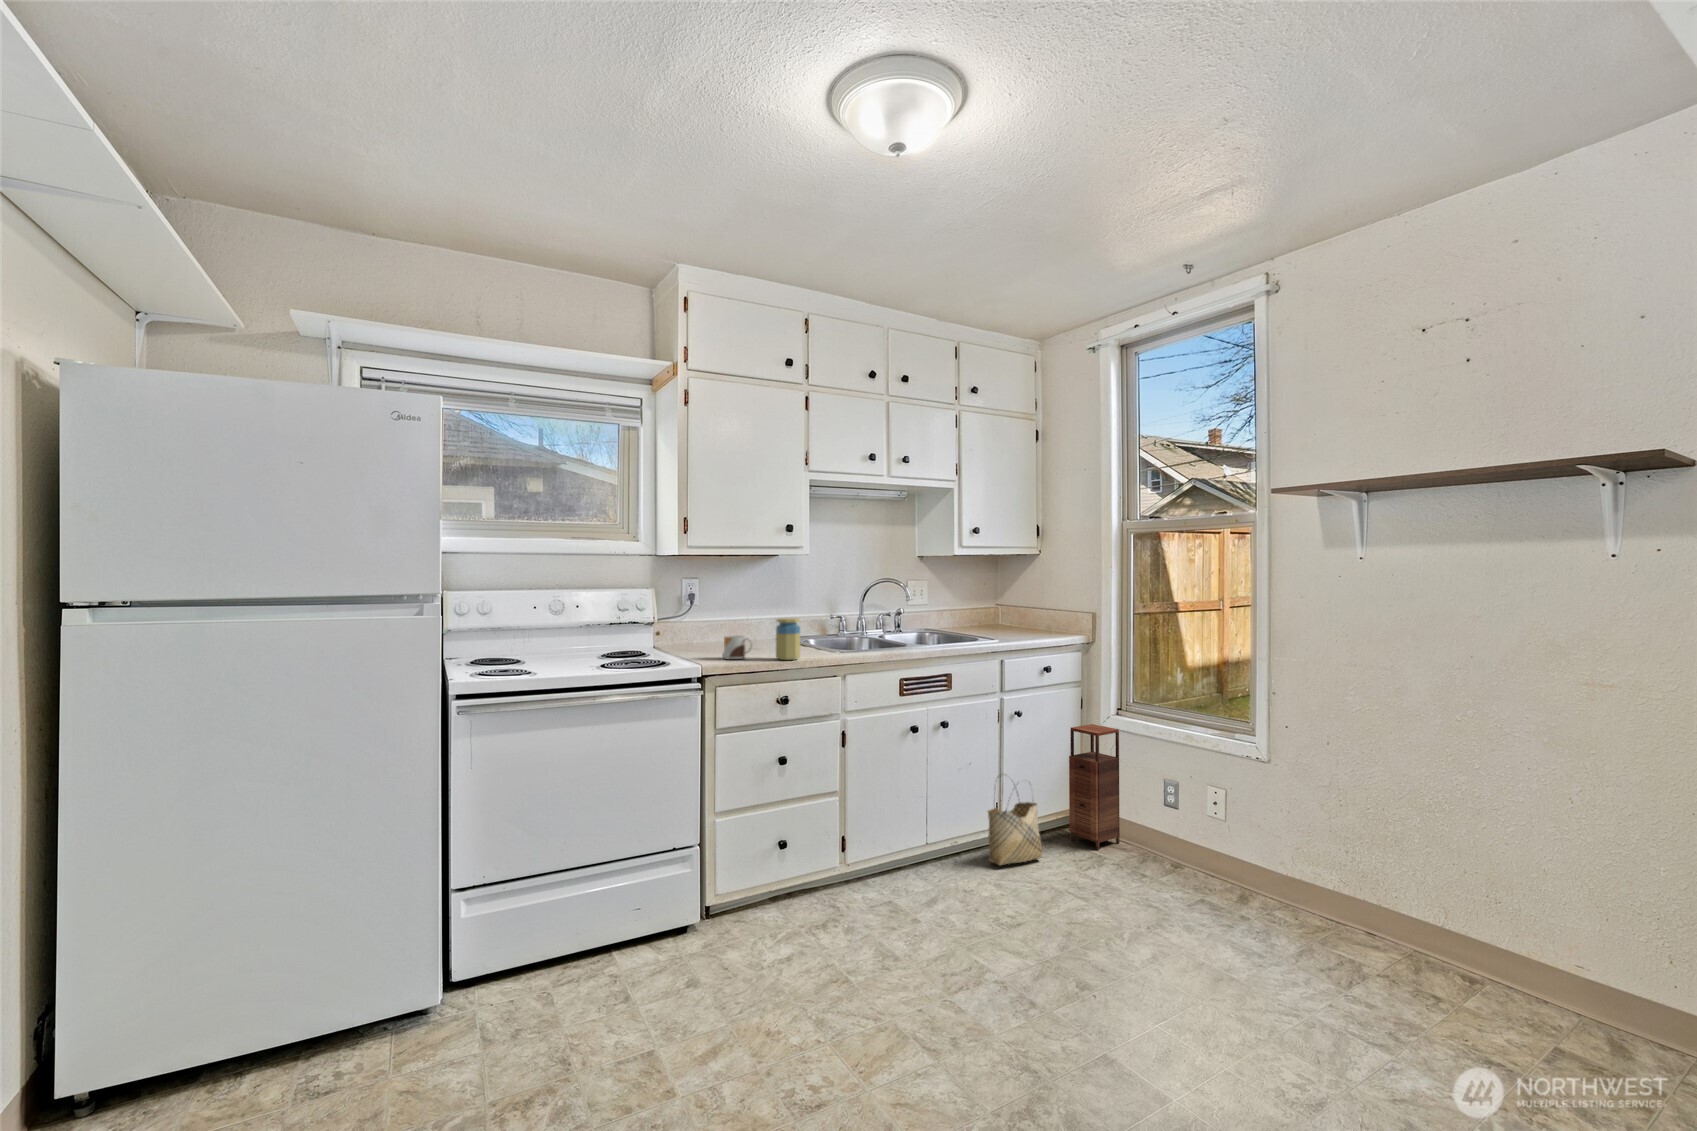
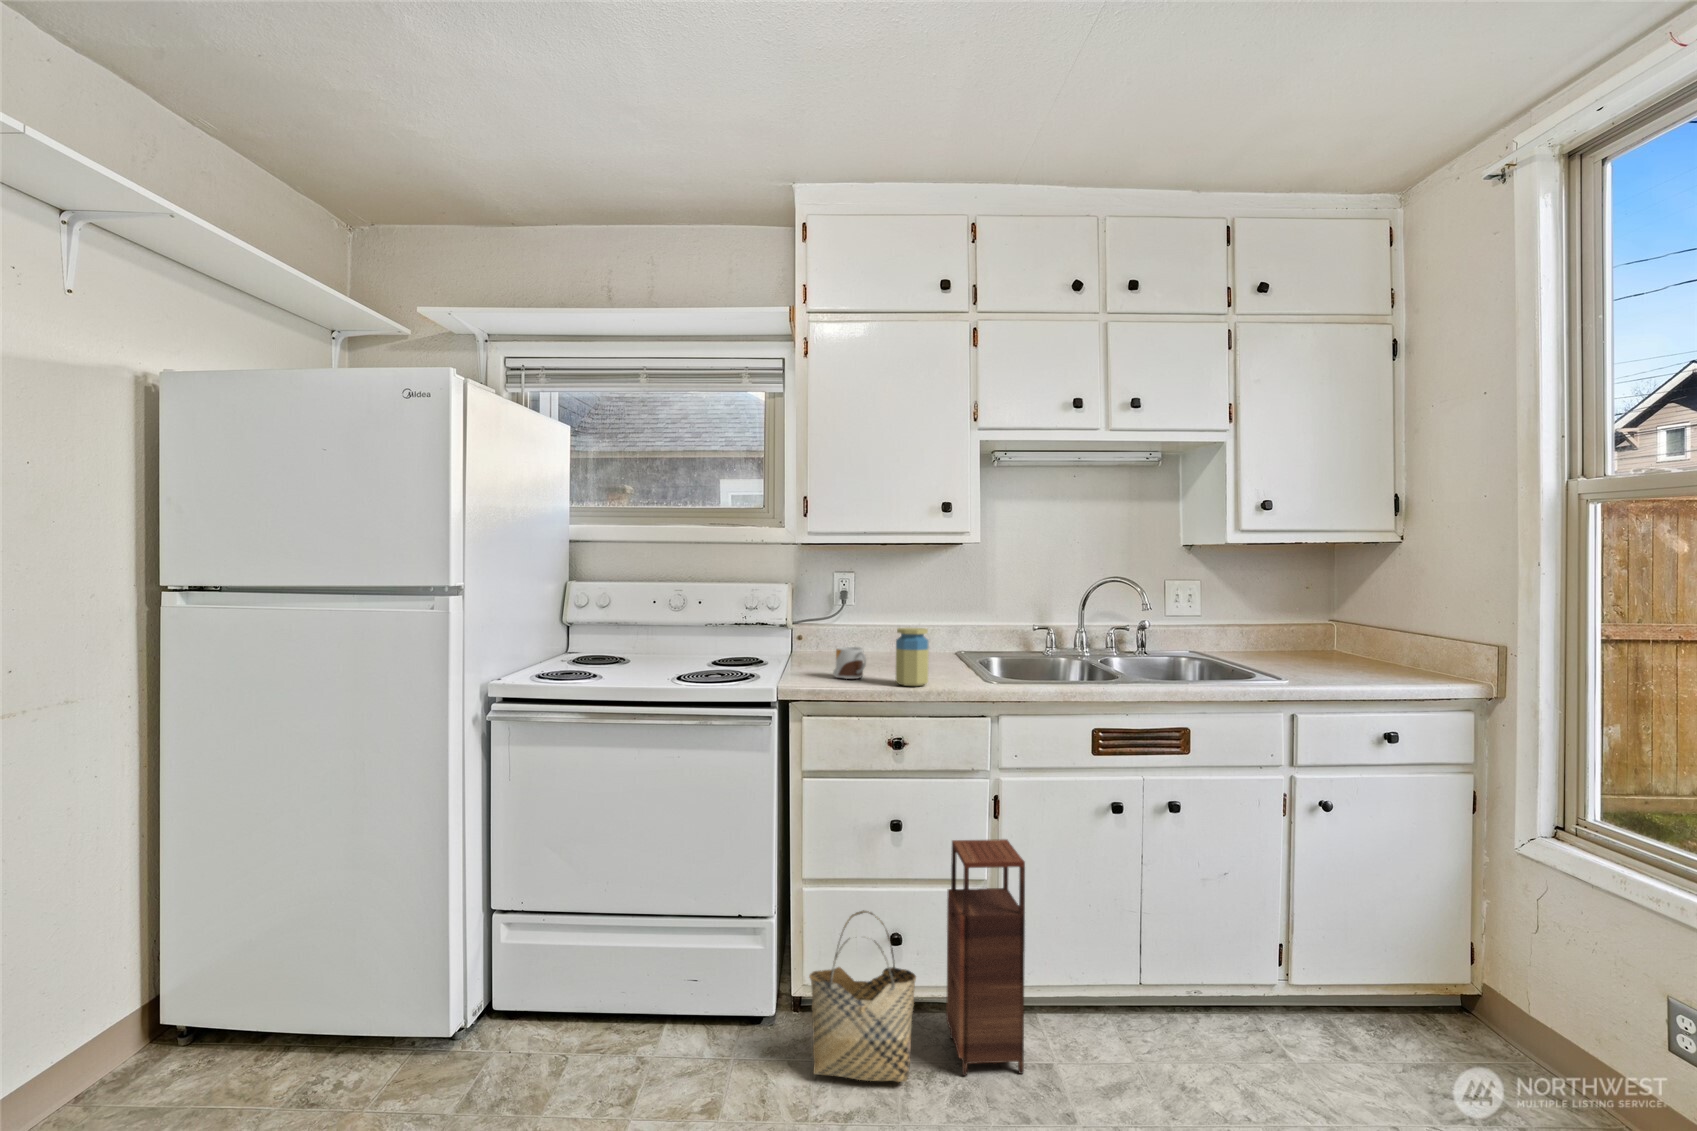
storage cabinet: present [1069,724,1120,850] -> present [946,839,1025,1076]
woven basket: present [988,776,1042,865] -> present [809,911,916,1082]

